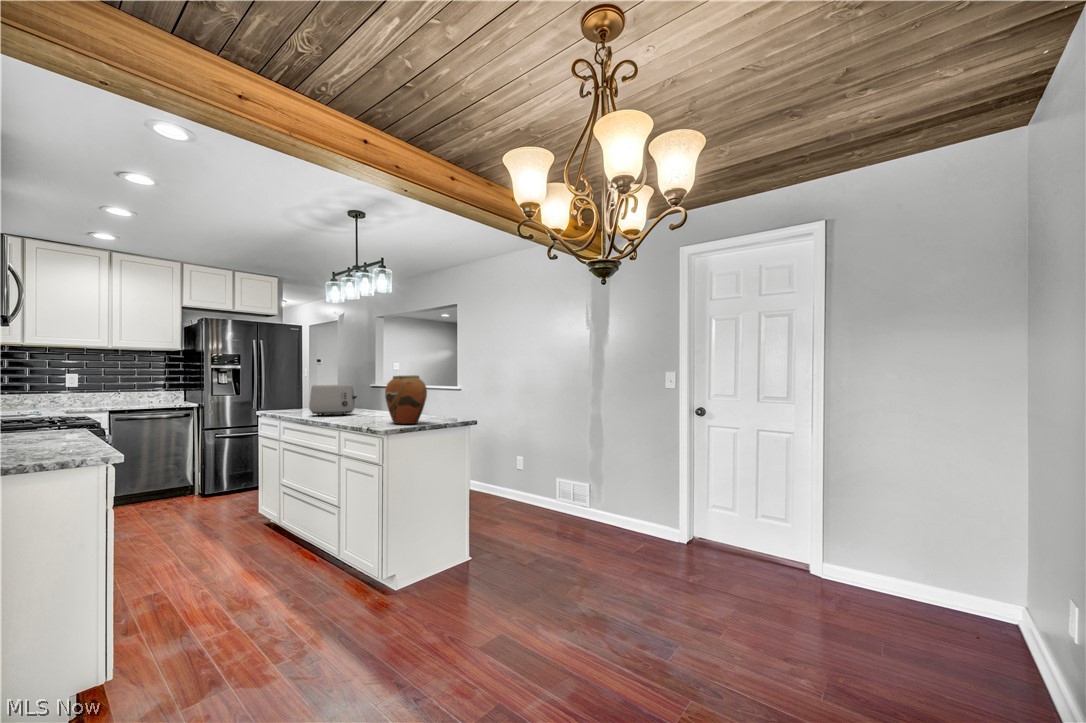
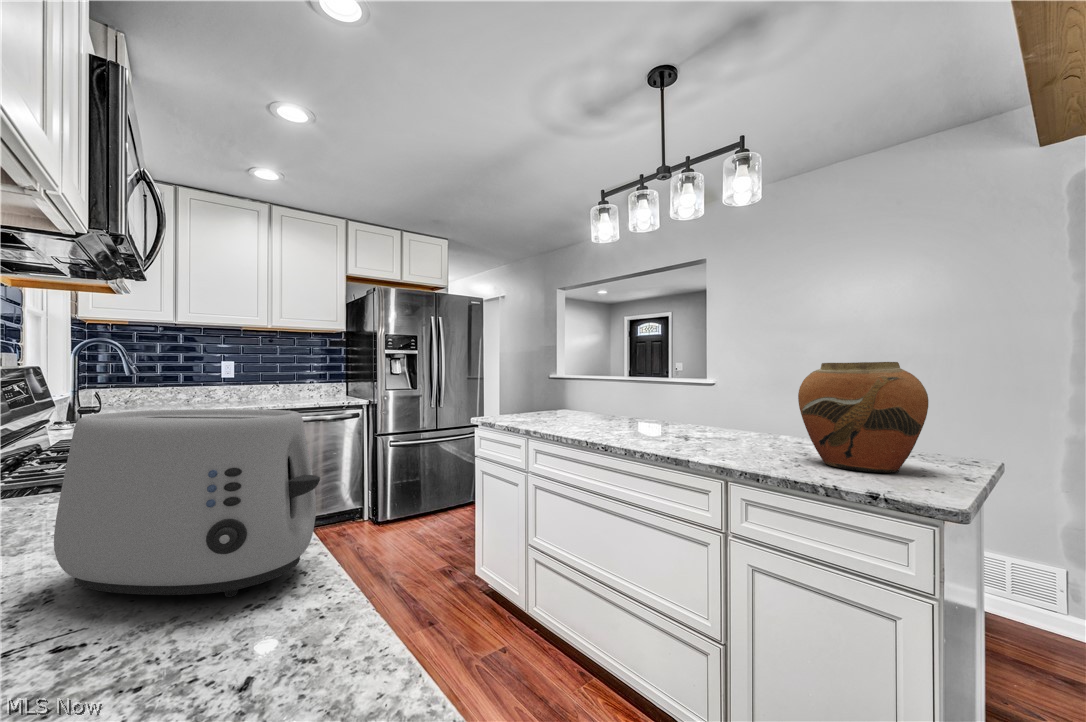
toaster: present [309,385,357,416] -> present [54,409,320,597]

